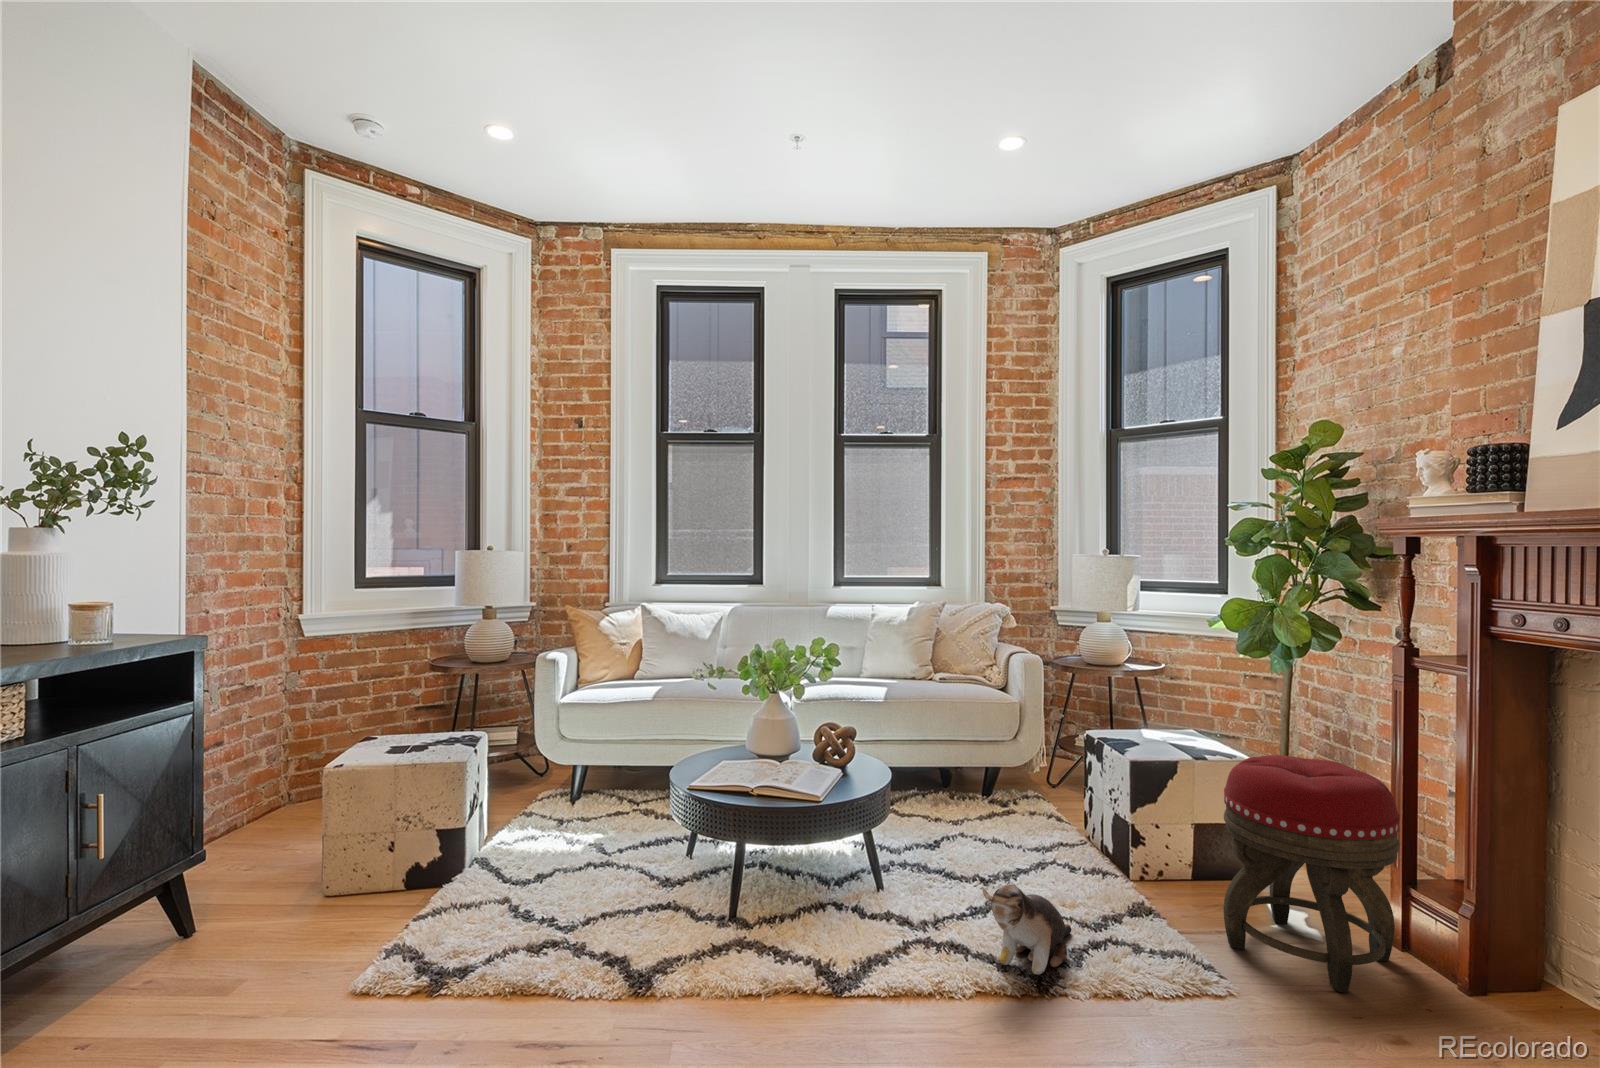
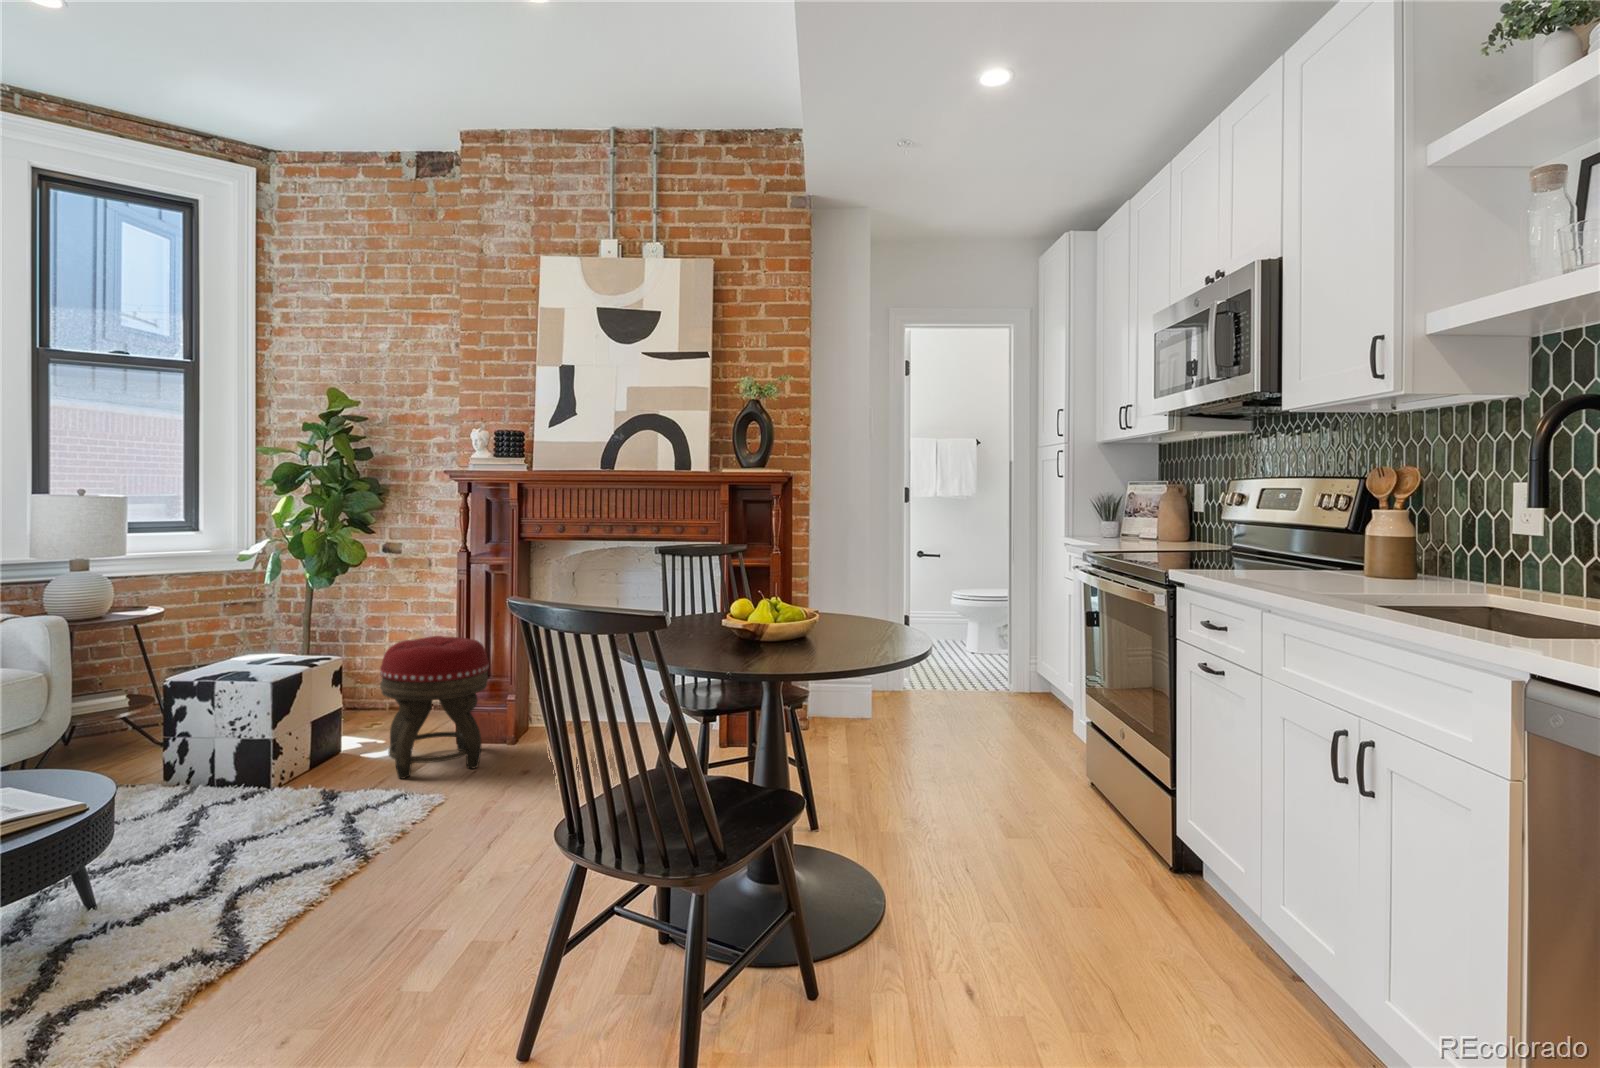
plush toy: present [982,884,1072,975] -> none [293,782,347,857]

